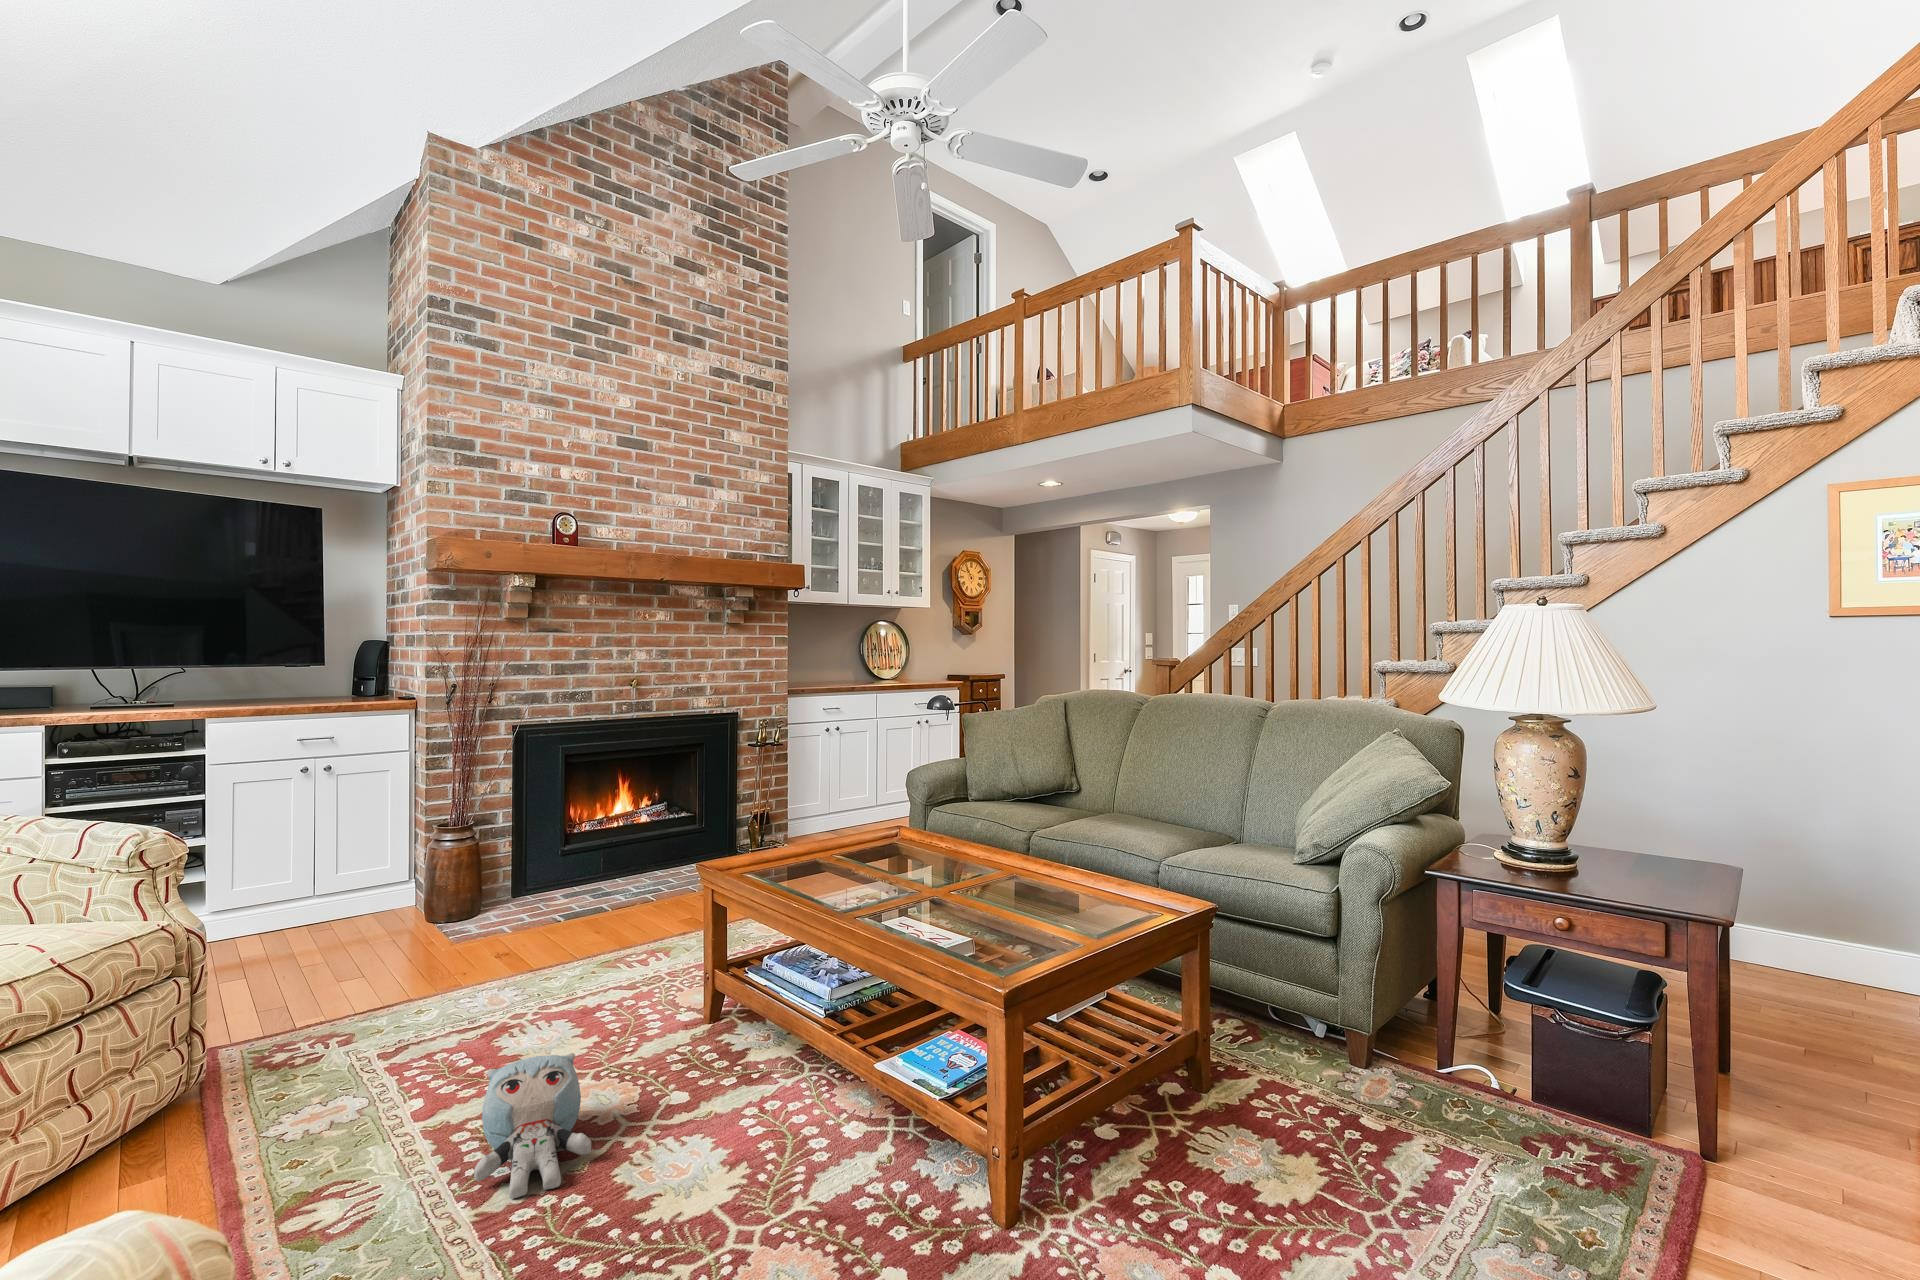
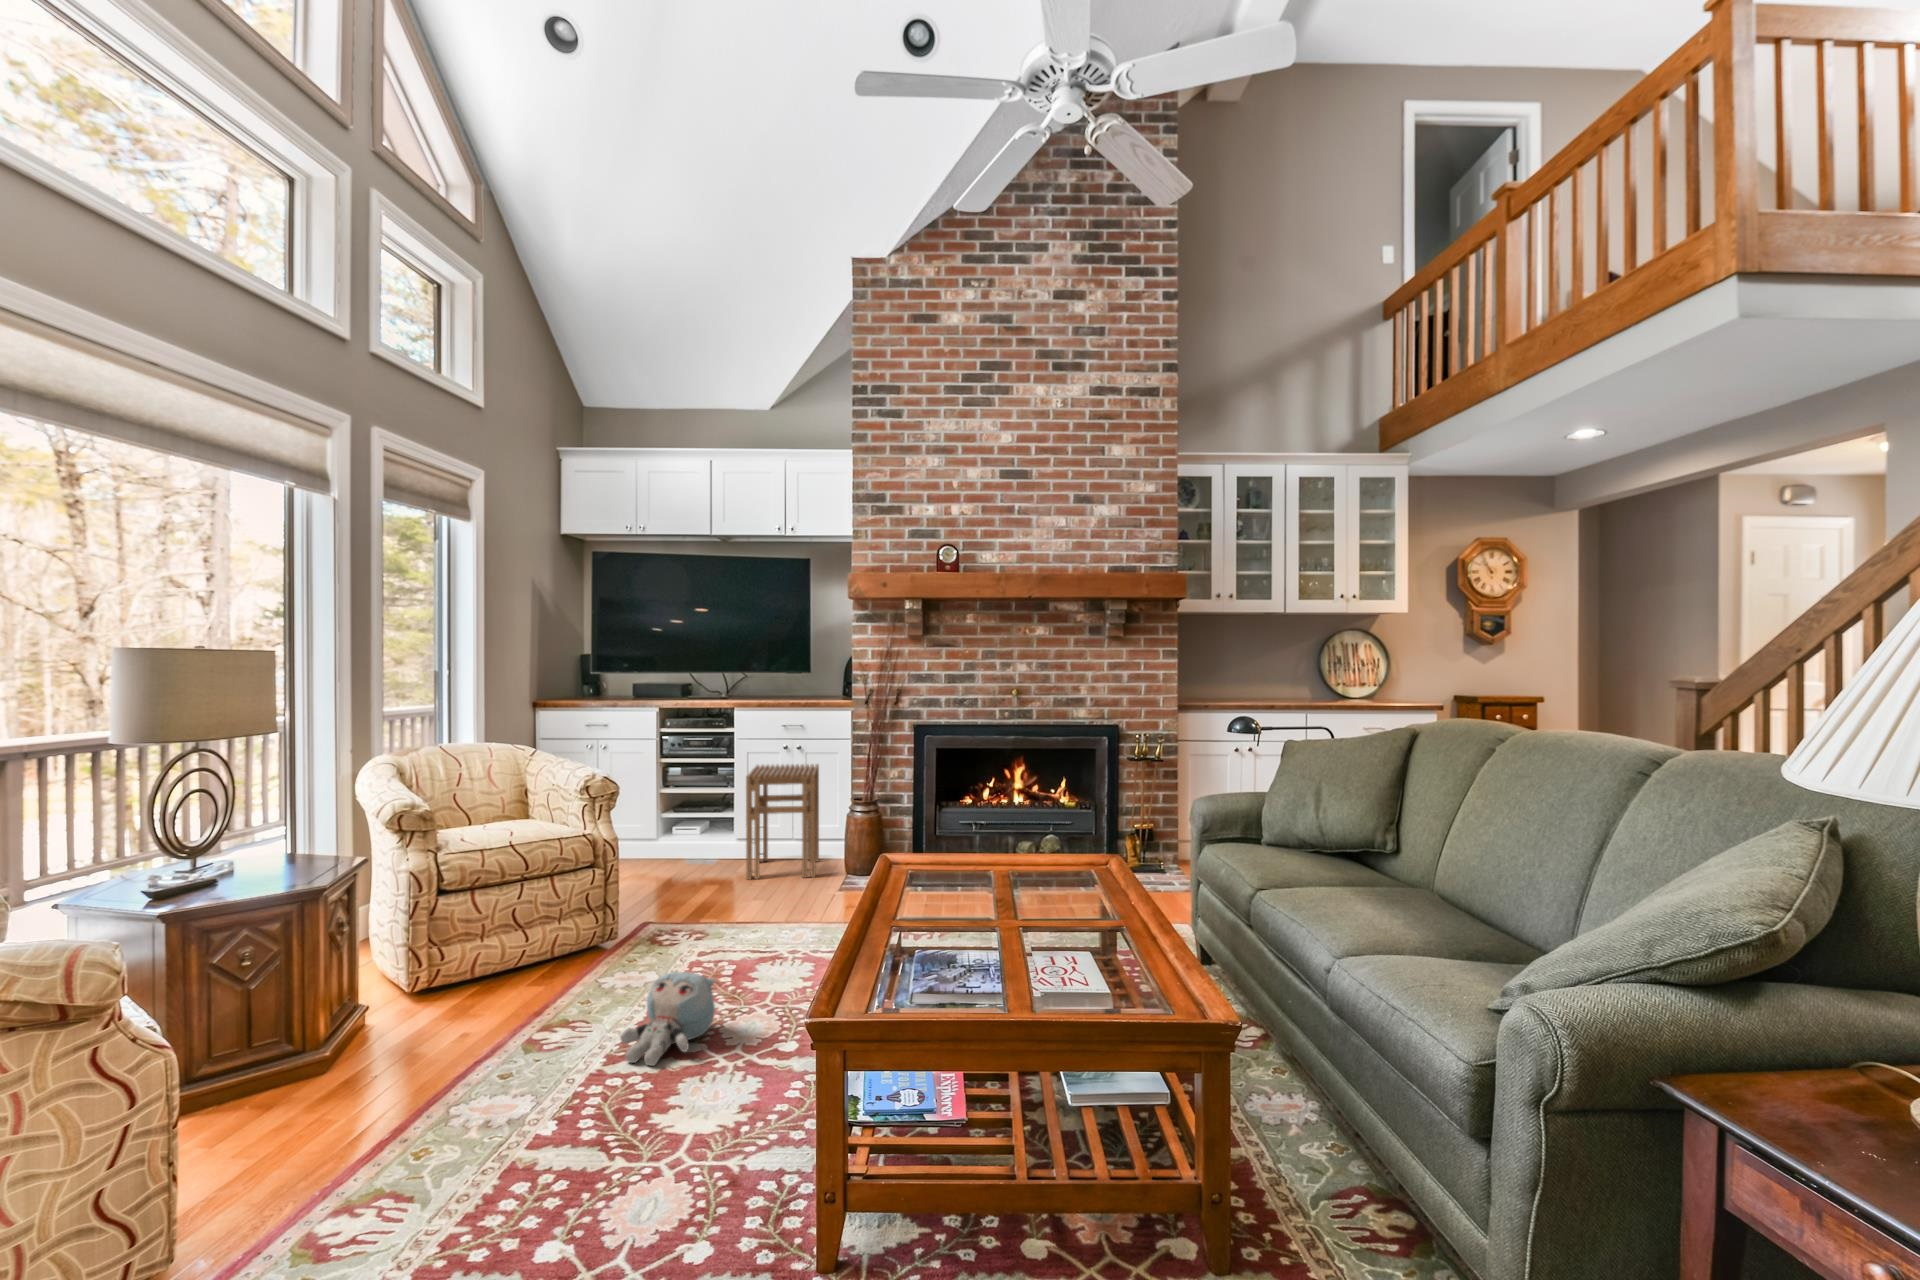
stool: none [253,789,390,960] -> present [746,764,819,880]

